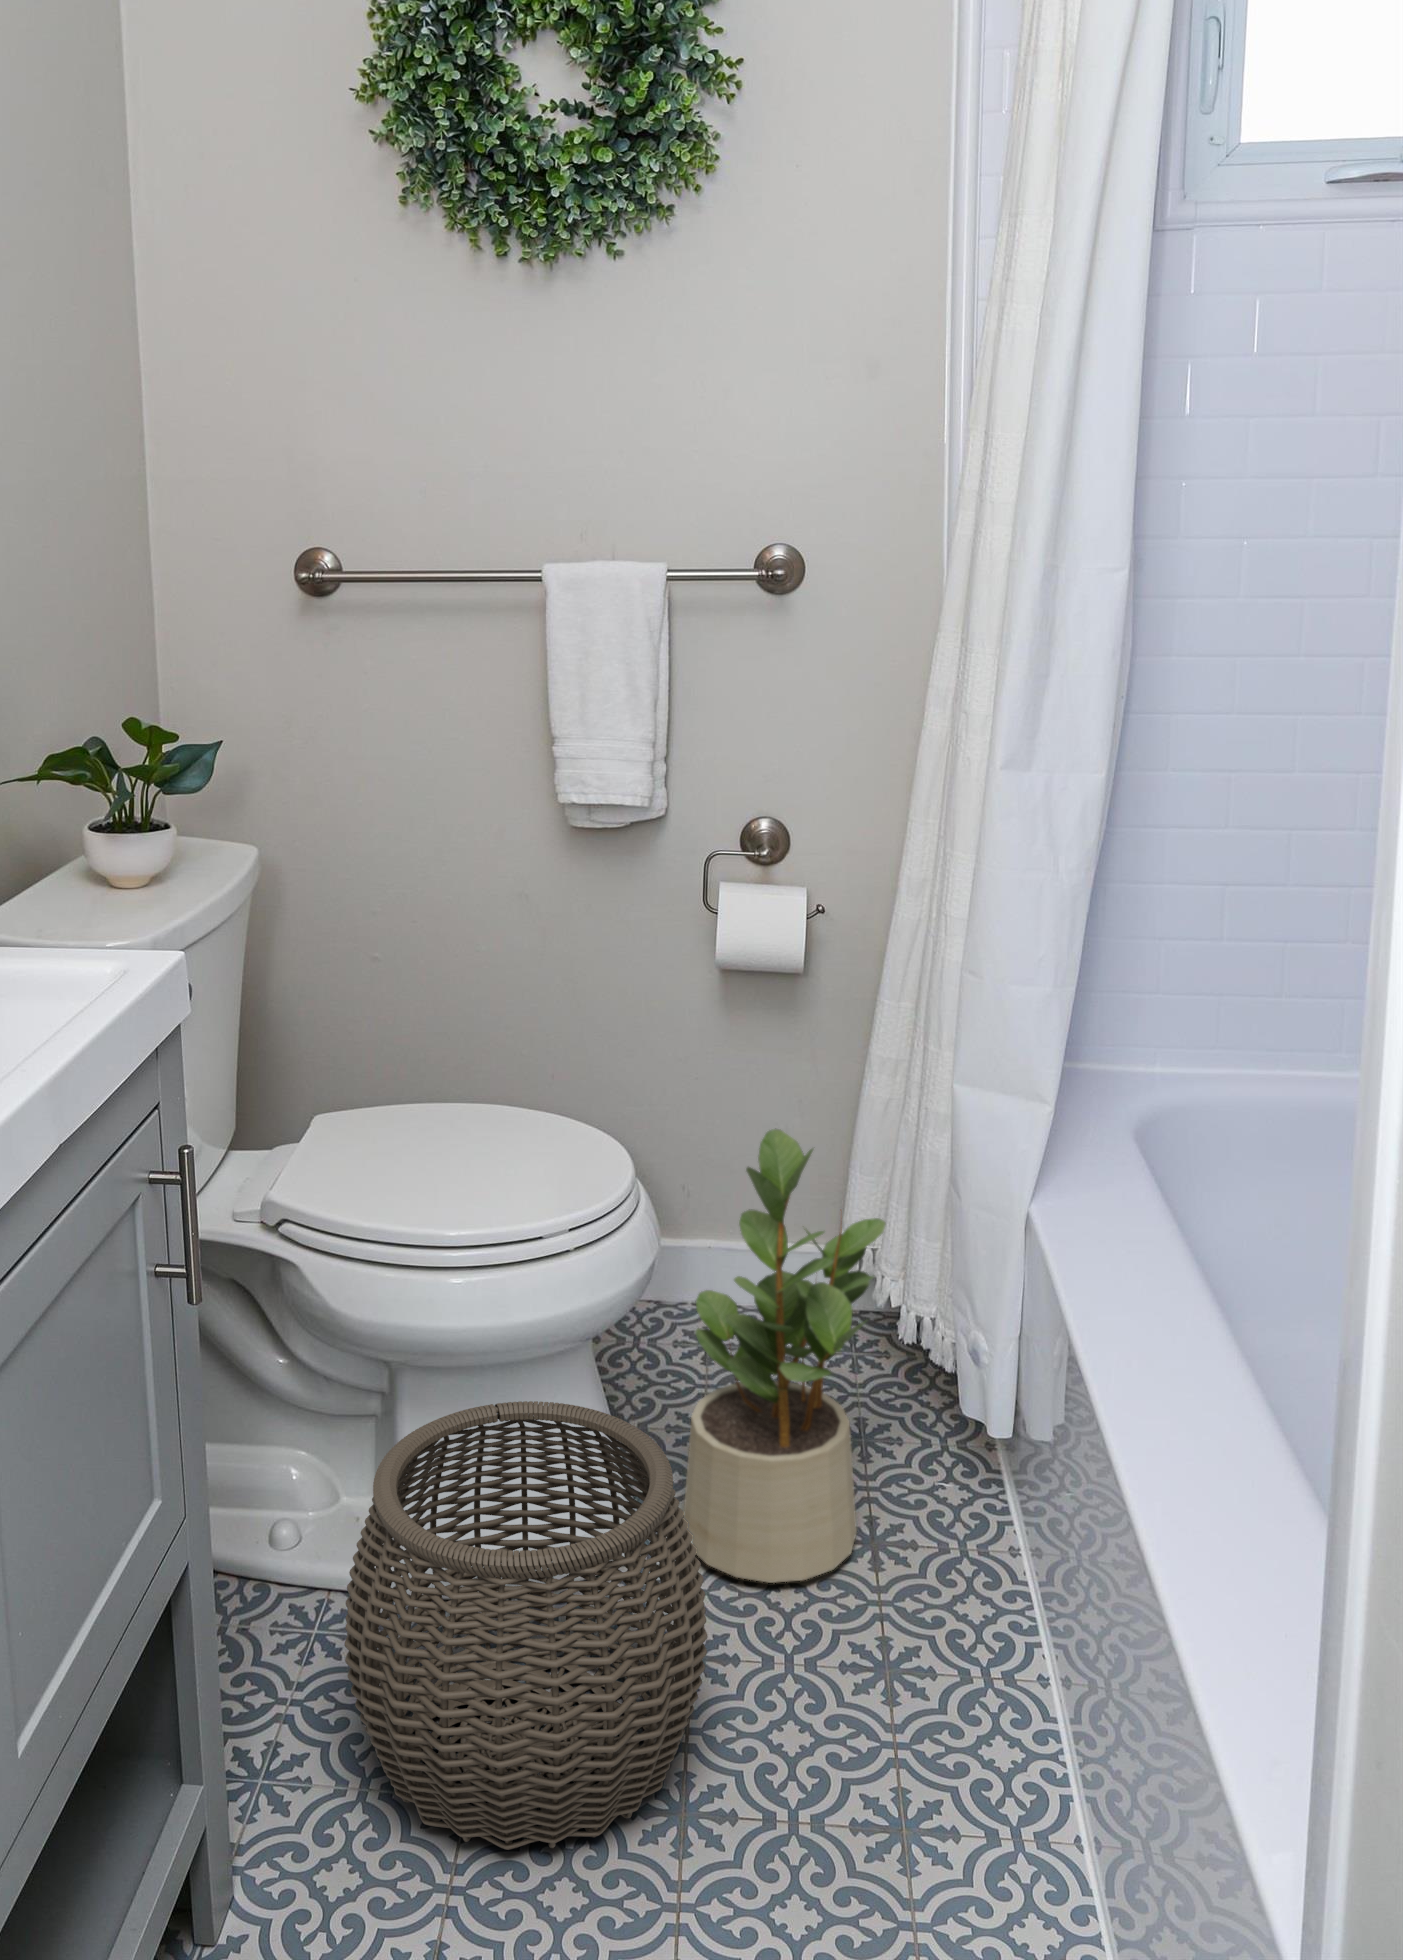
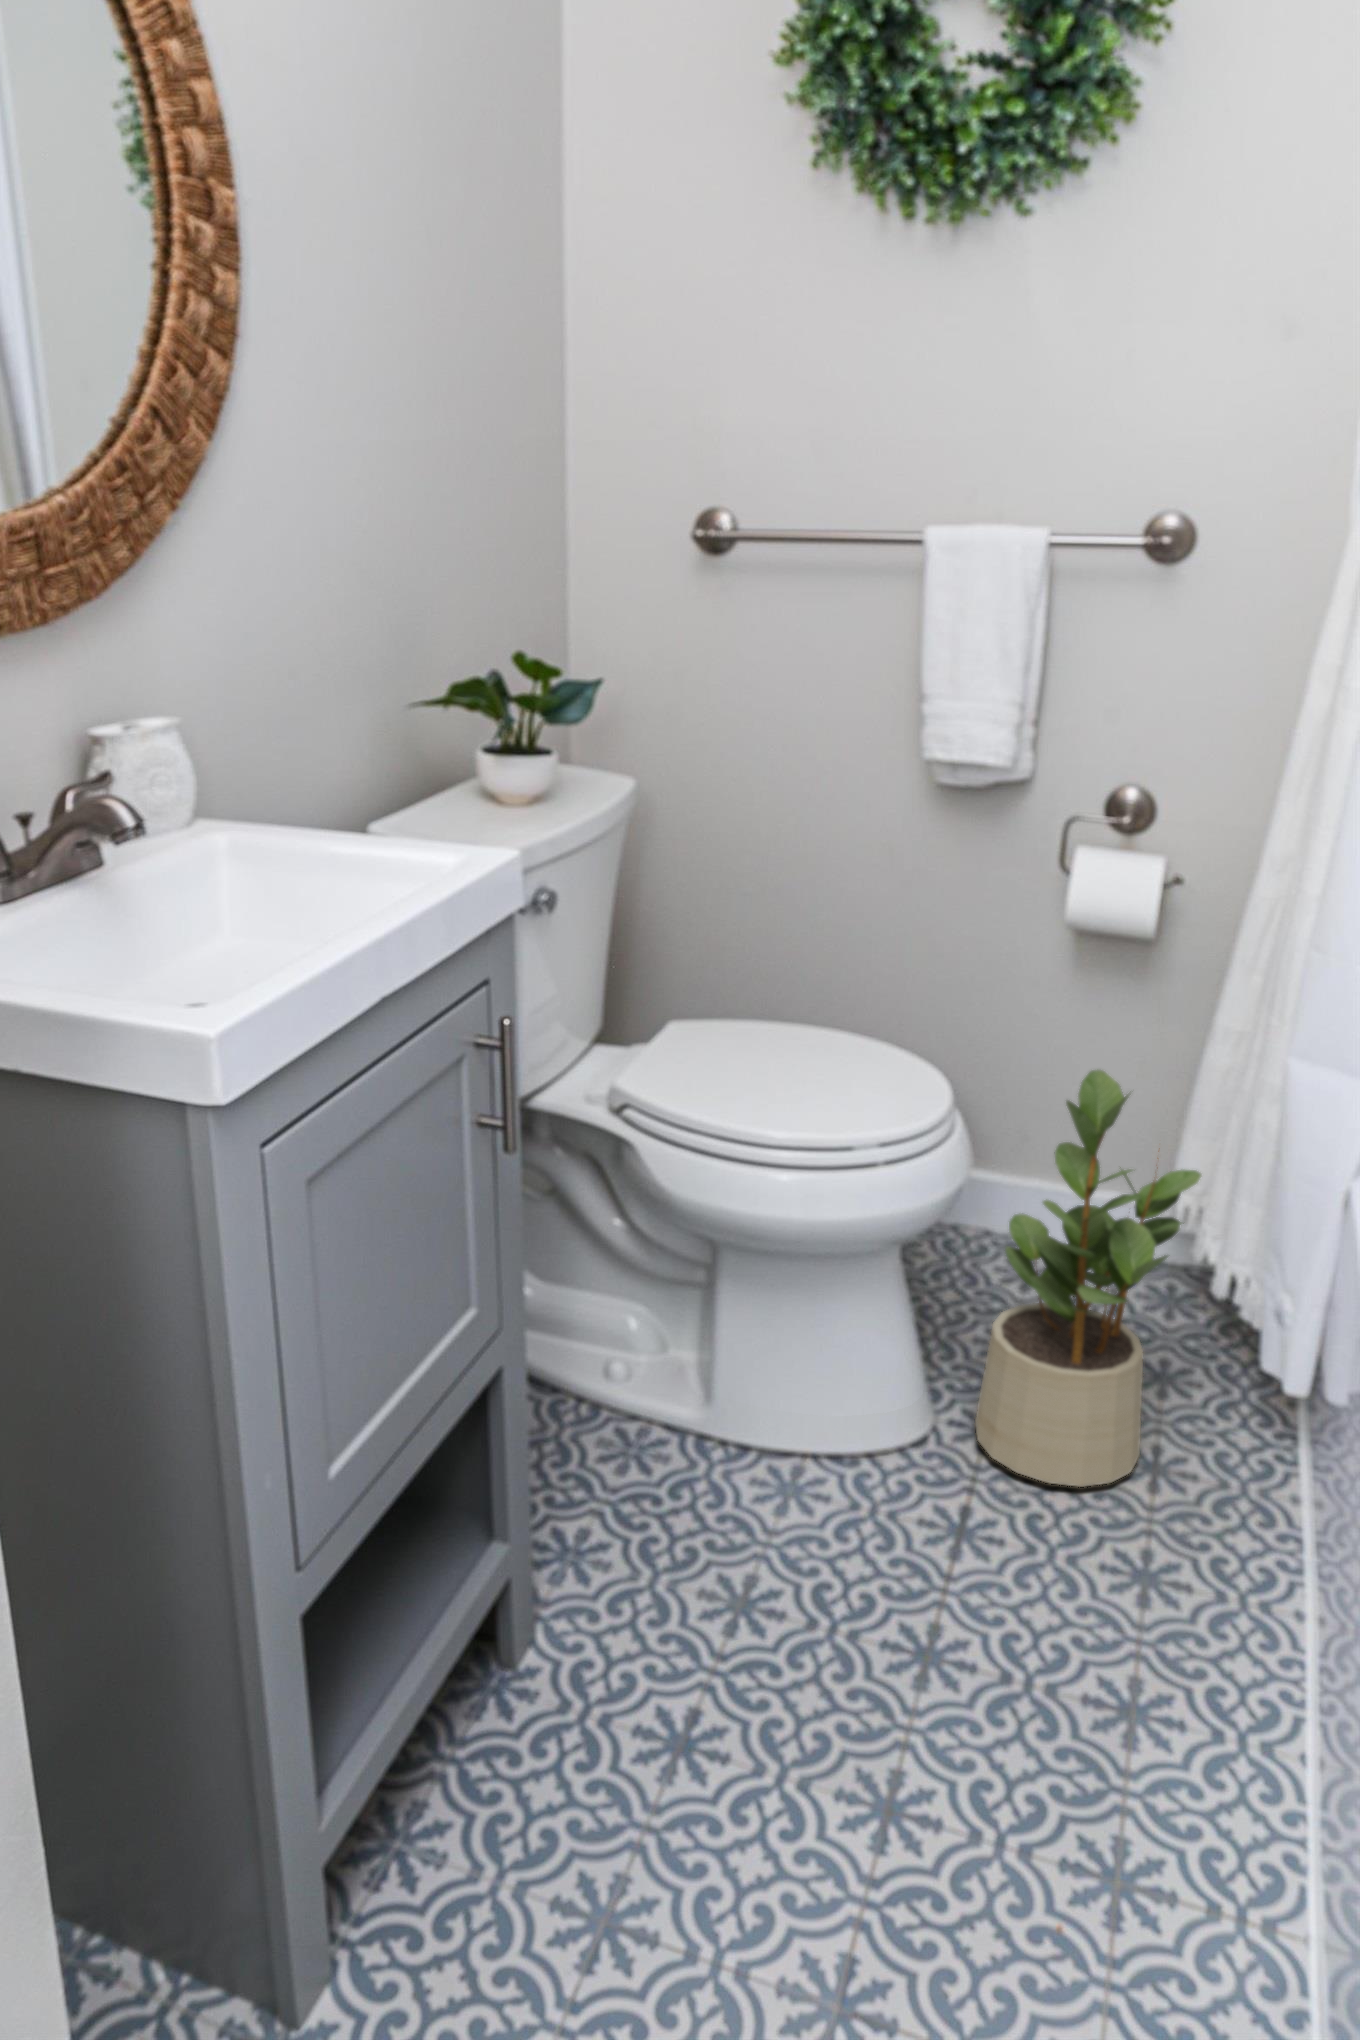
woven basket: present [345,1401,708,1850] -> none [647,1274,974,1659]

